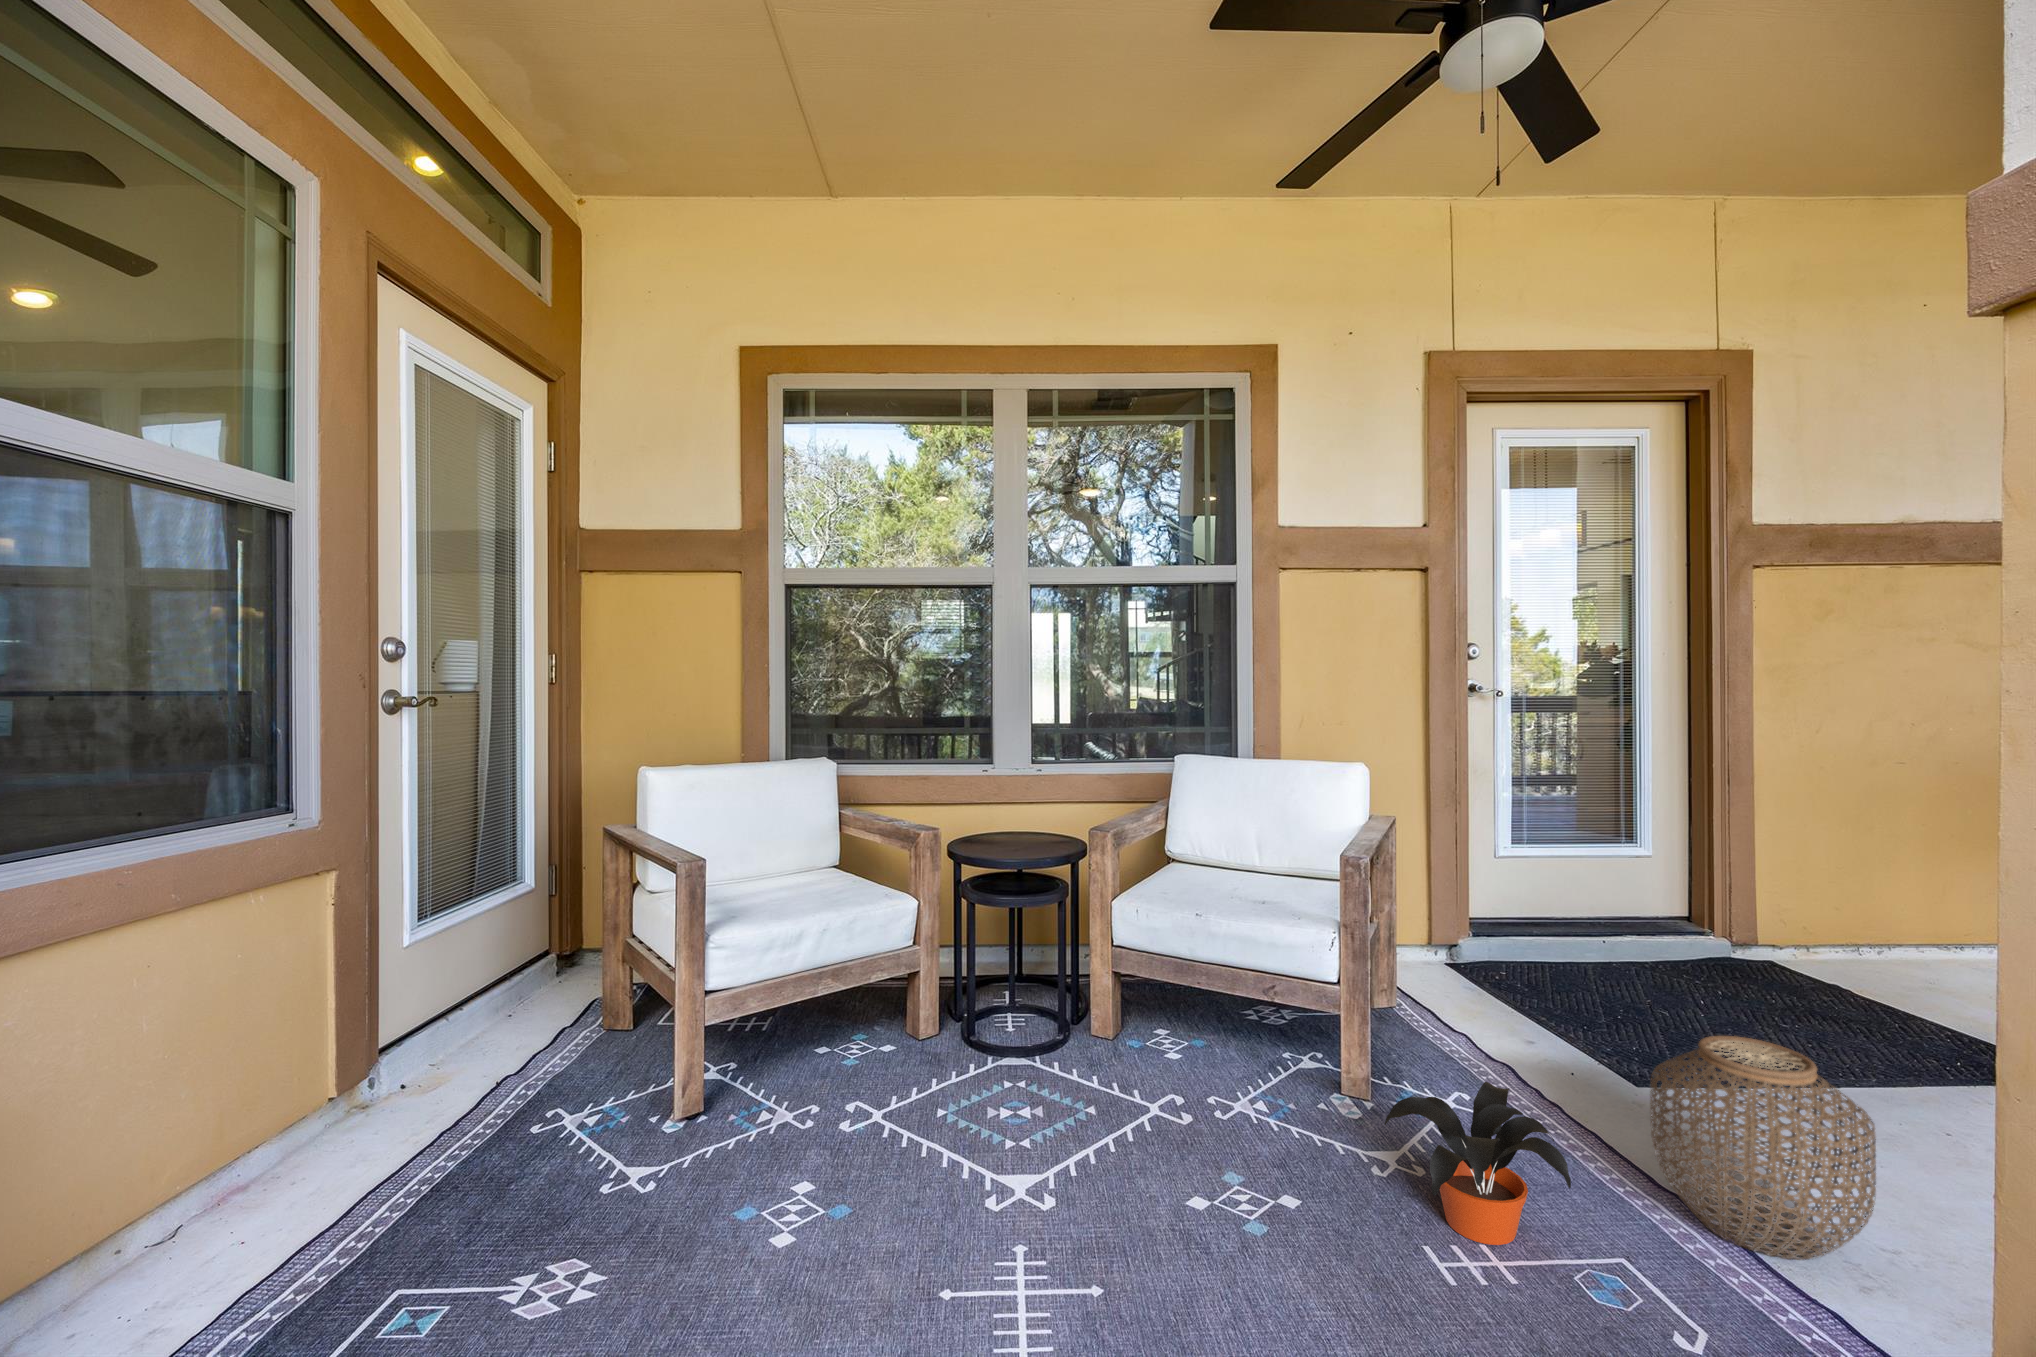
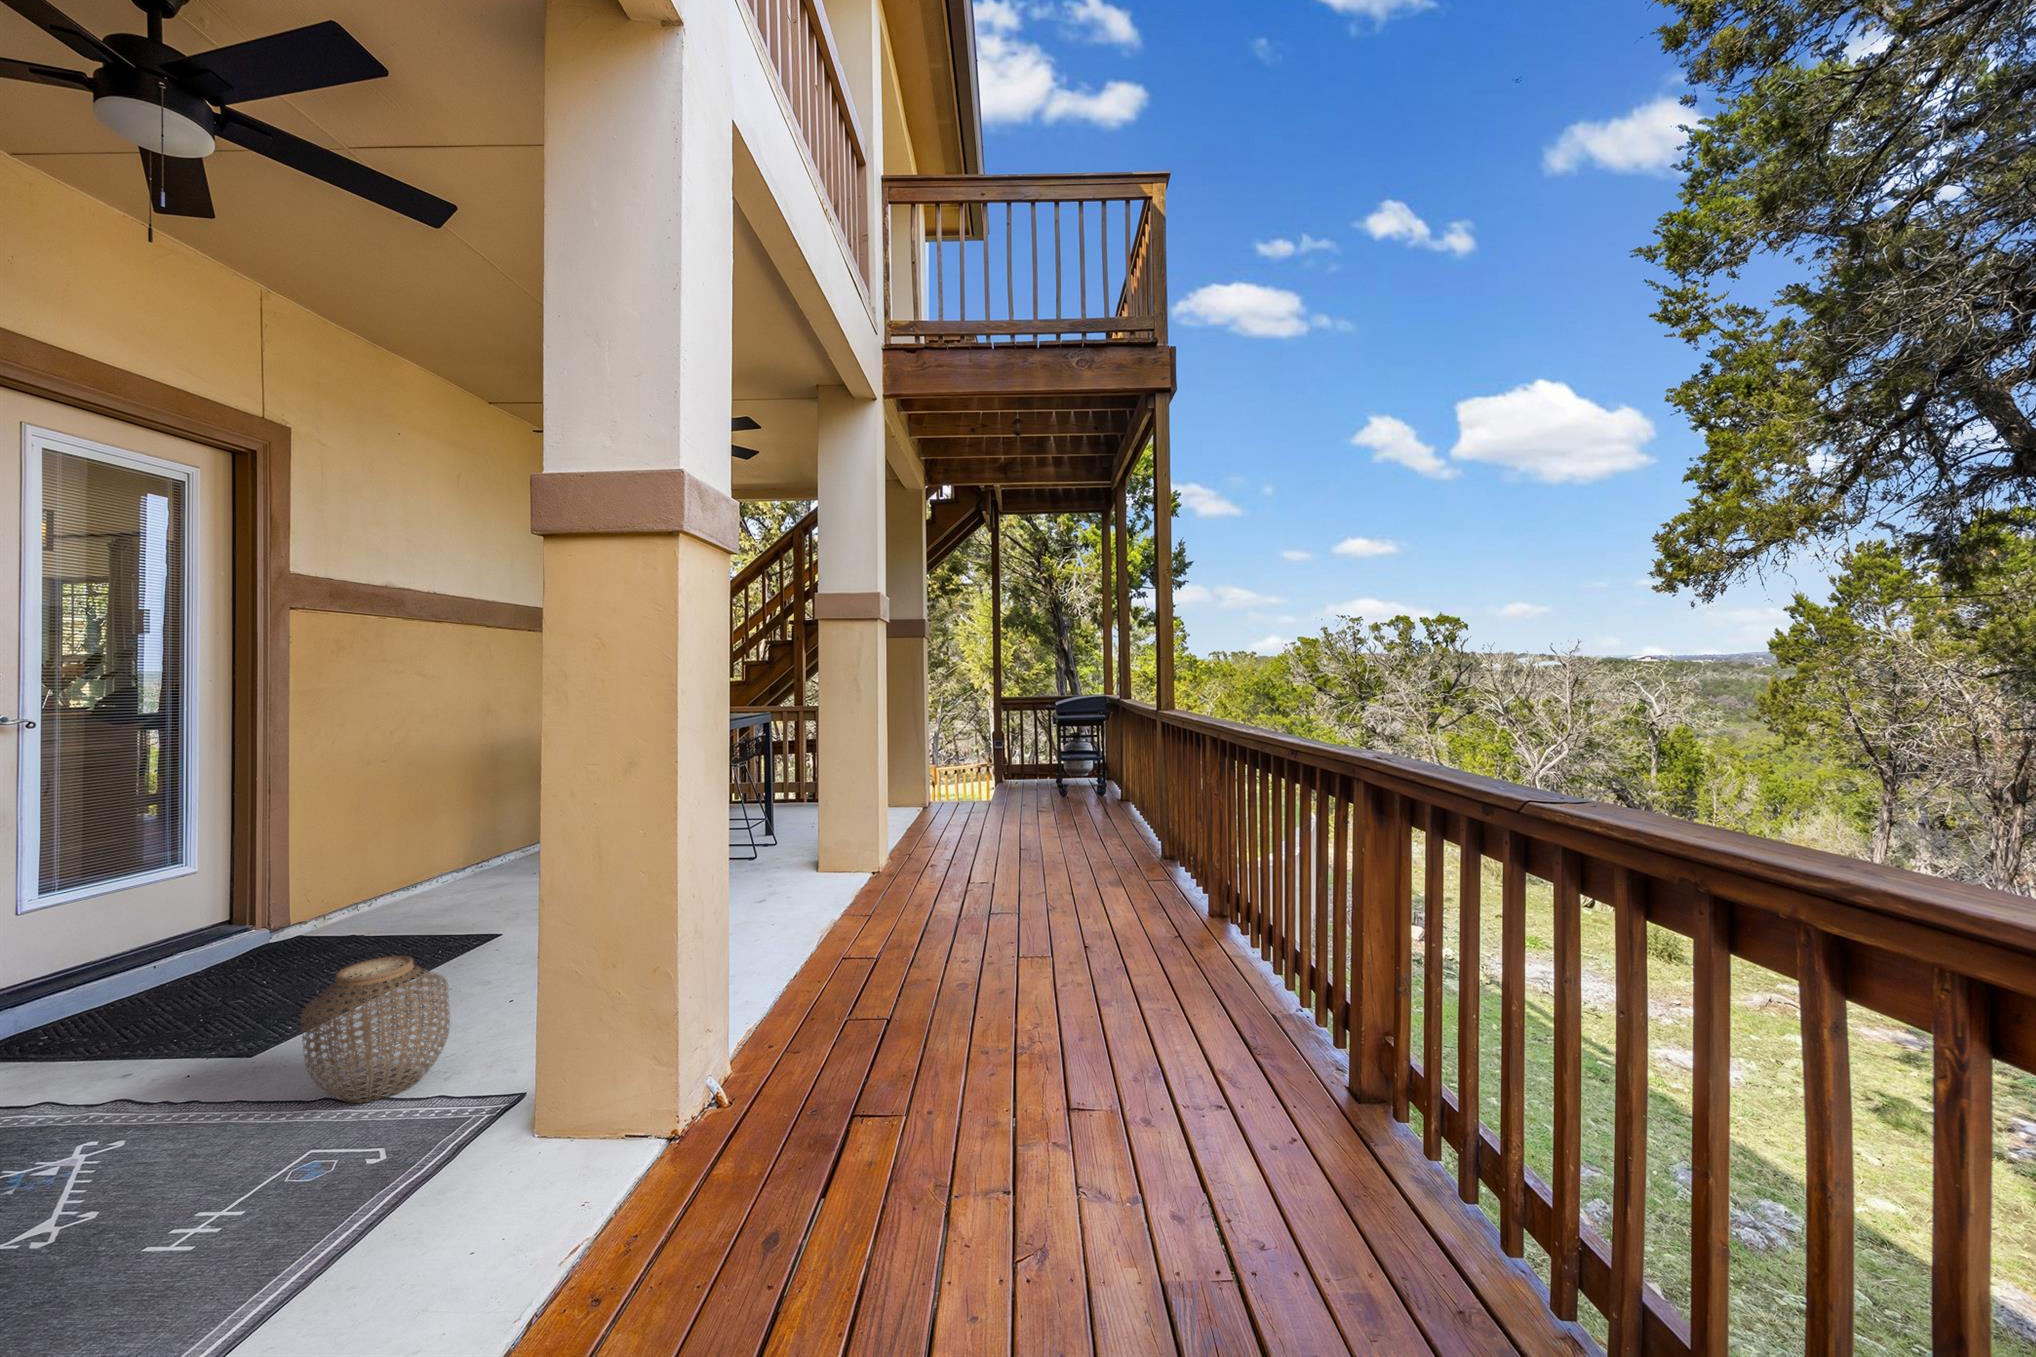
potted plant: present [1385,1082,1571,1245] -> none [69,1080,275,1223]

